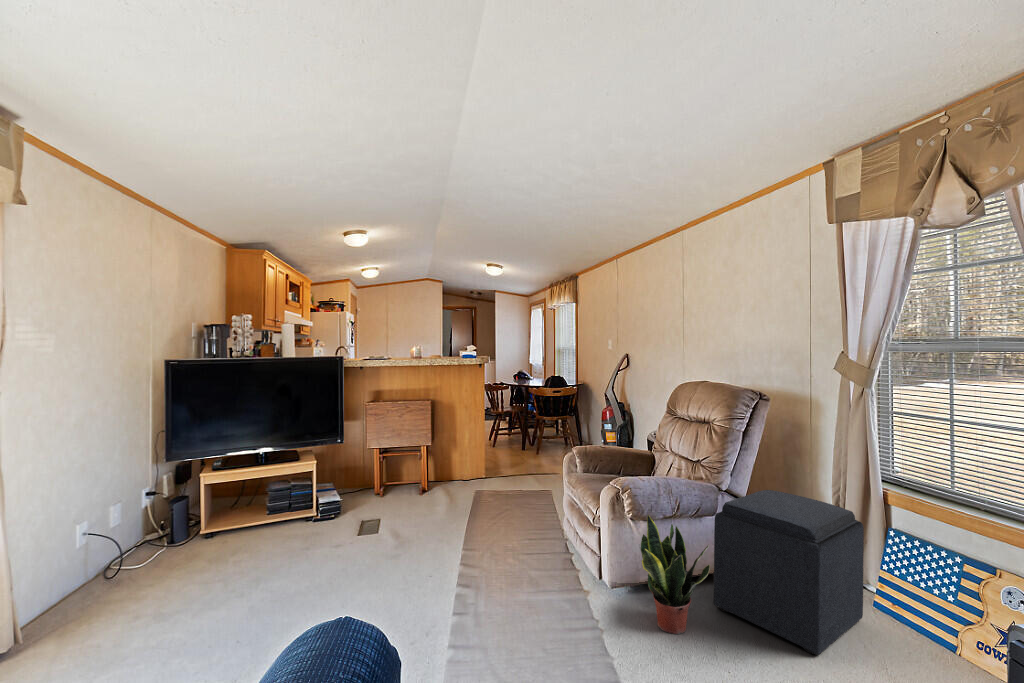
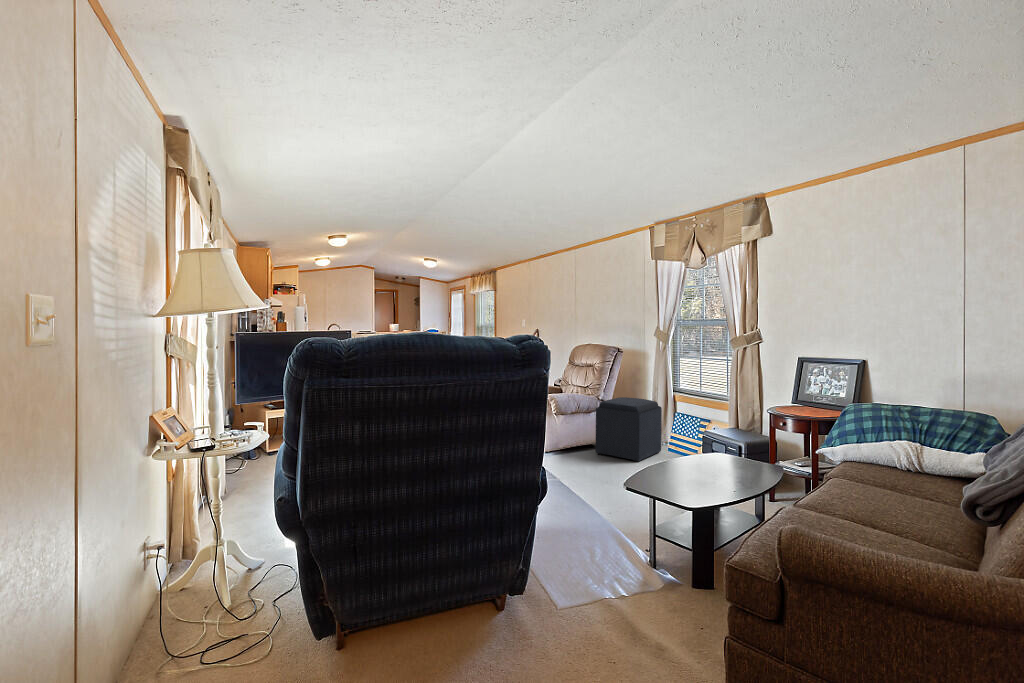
potted plant: present [640,515,710,634] -> none [561,408,594,462]

